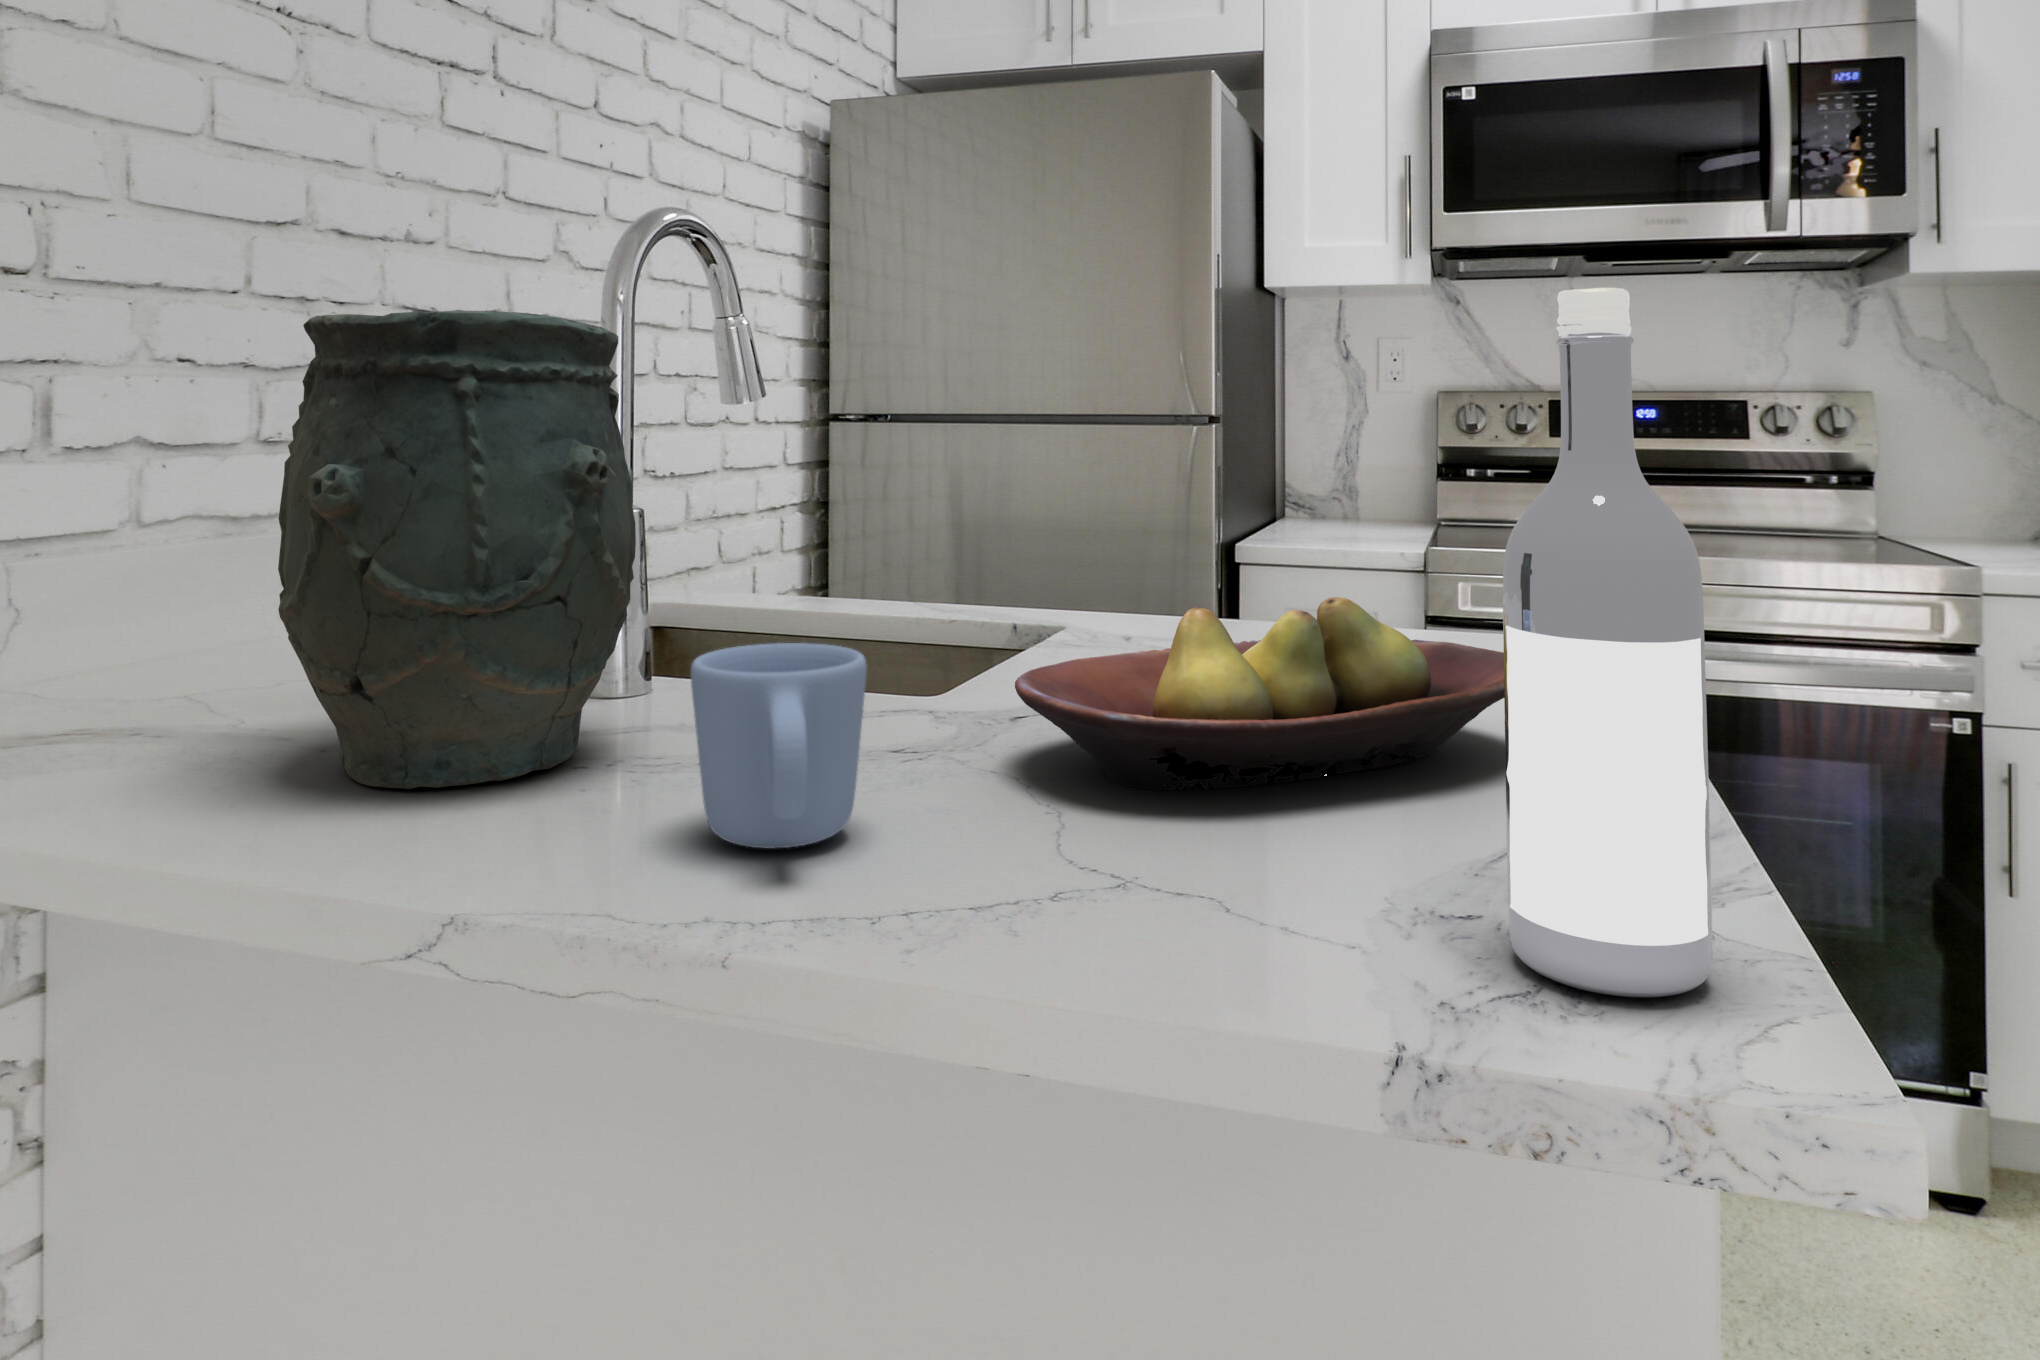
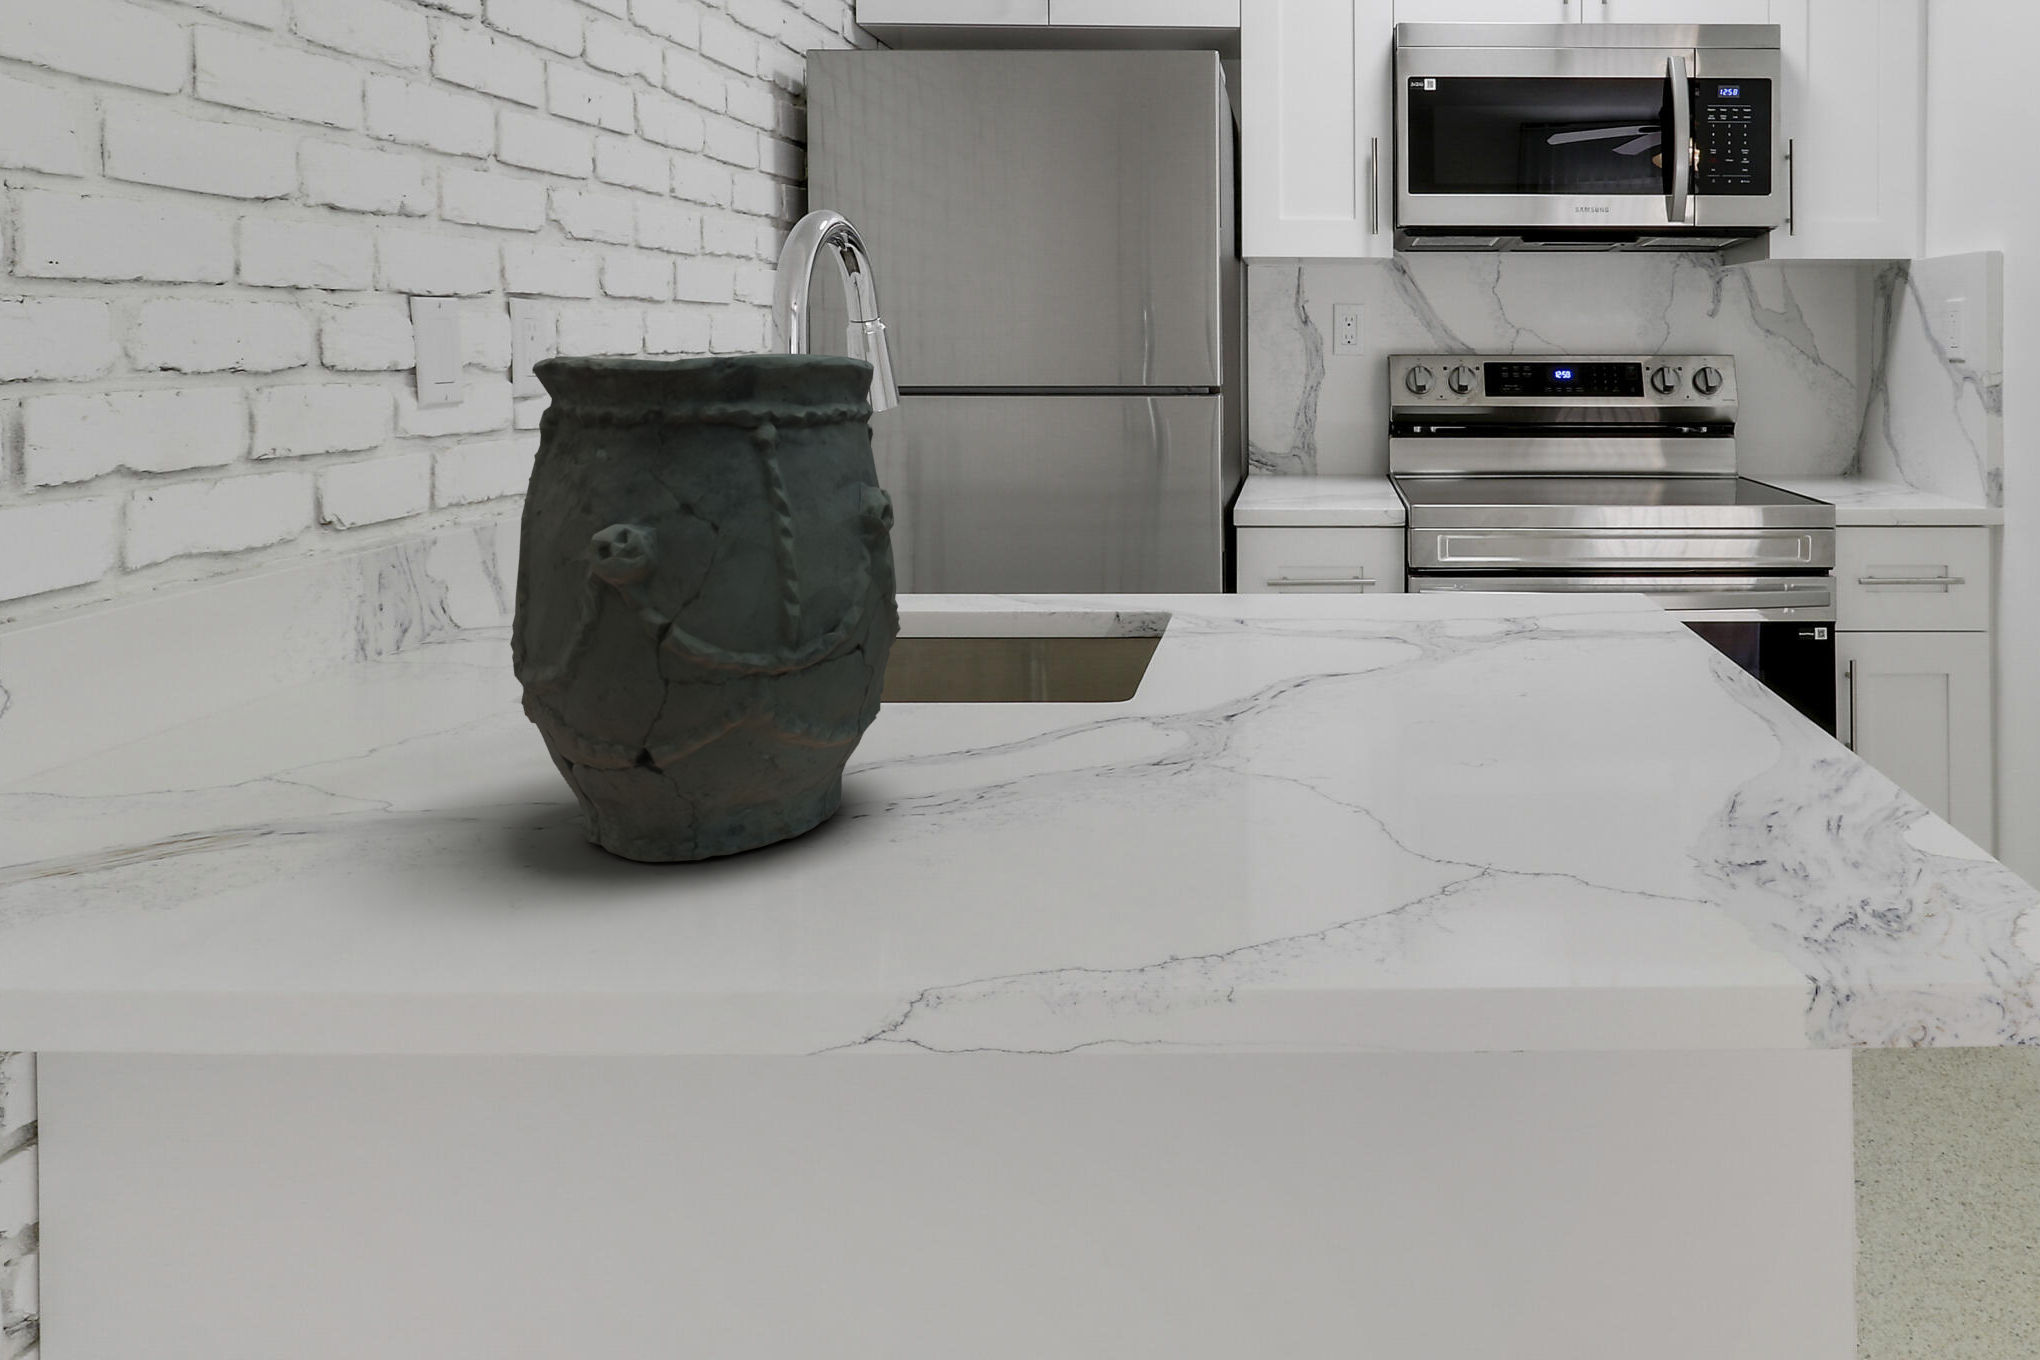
wine bottle: present [1503,288,1713,997] -> none [1798,364,1950,908]
fruit bowl: present [1015,597,1504,790] -> none [1268,586,1671,773]
mug: present [691,643,867,848] -> none [1050,674,1217,877]

